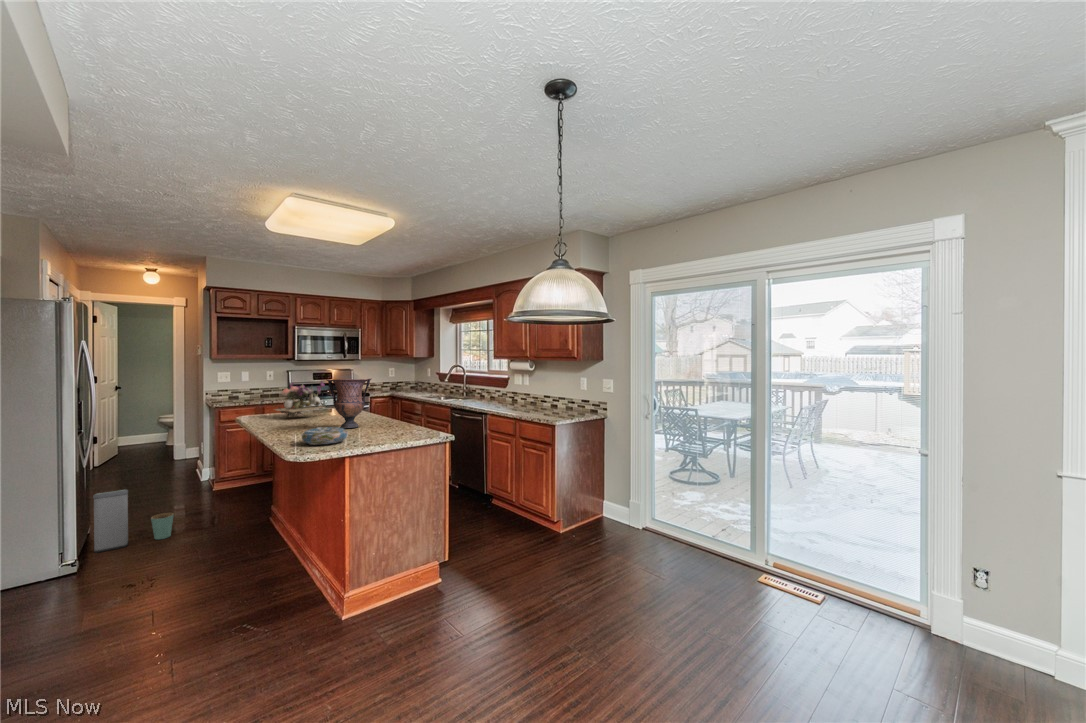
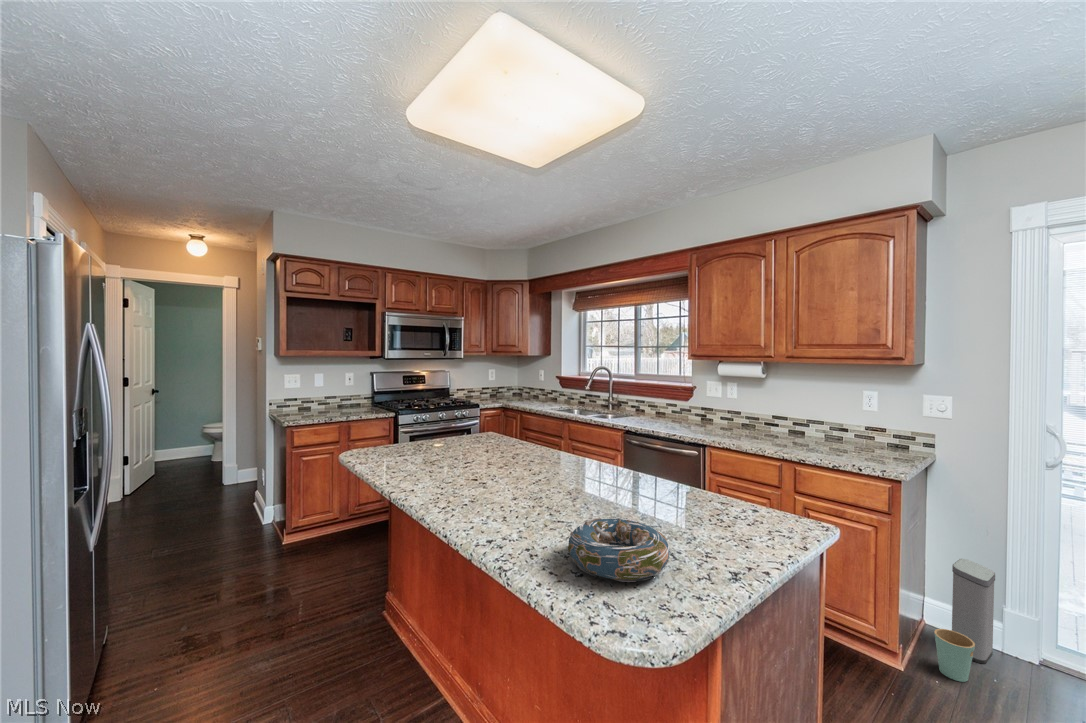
vase: present [326,378,372,428] -> none [528,397,607,494]
flower arrangement: present [276,381,325,416] -> none [397,392,478,455]
trash can: present [93,489,174,553] -> present [934,559,995,682]

